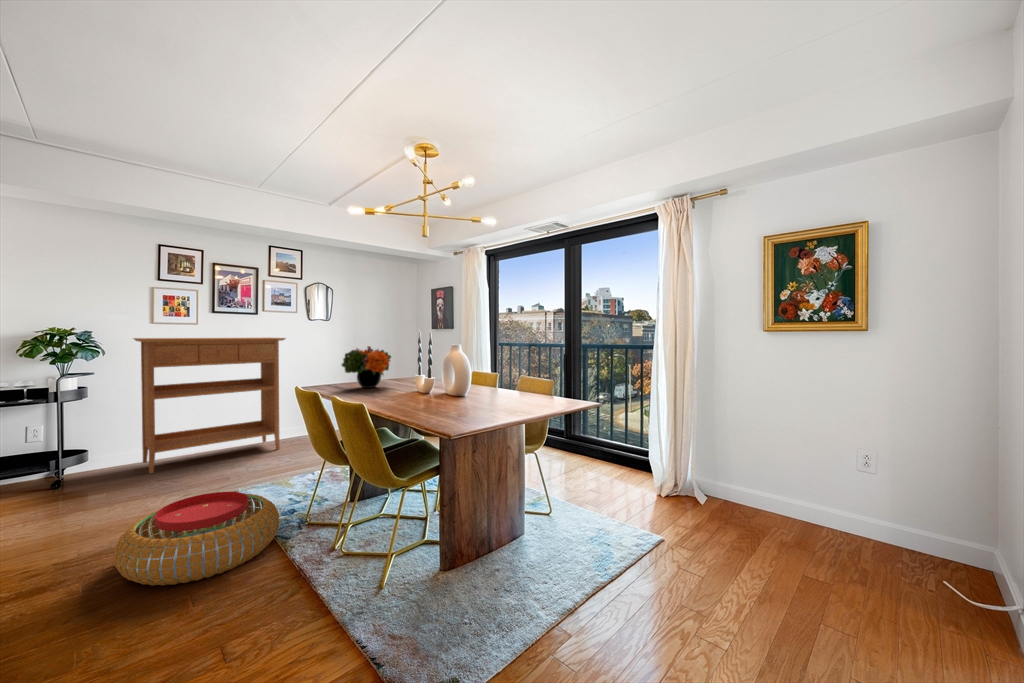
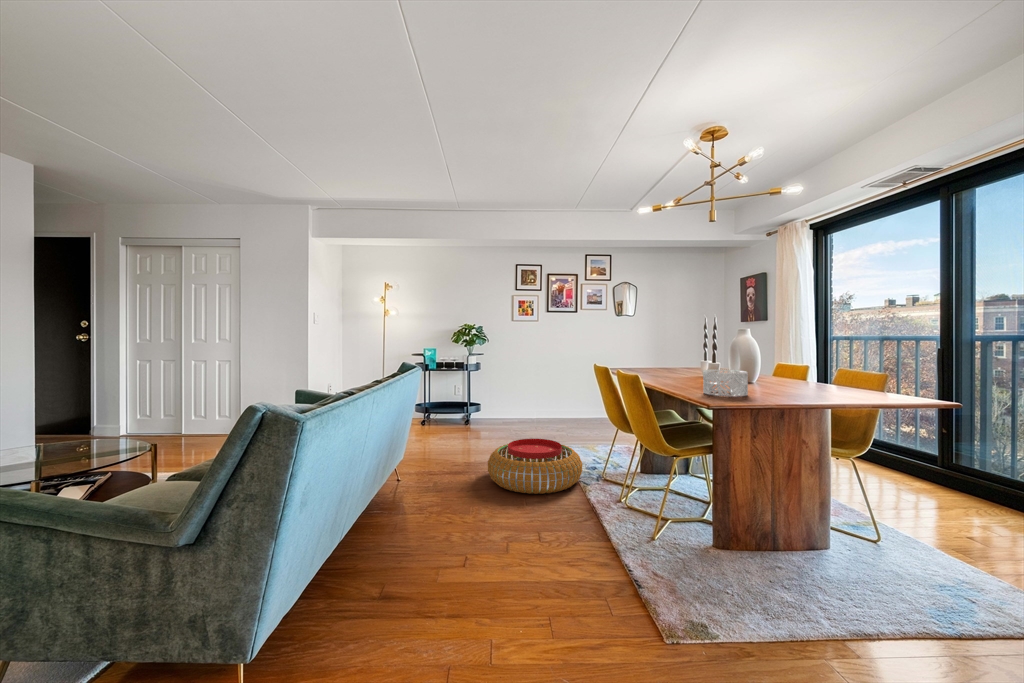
console table: present [134,337,286,473] -> none [503,331,597,425]
flower arrangement: present [342,346,391,388] -> none [635,334,681,372]
decorative bowl: none [430,388,471,418] -> present [703,370,748,397]

